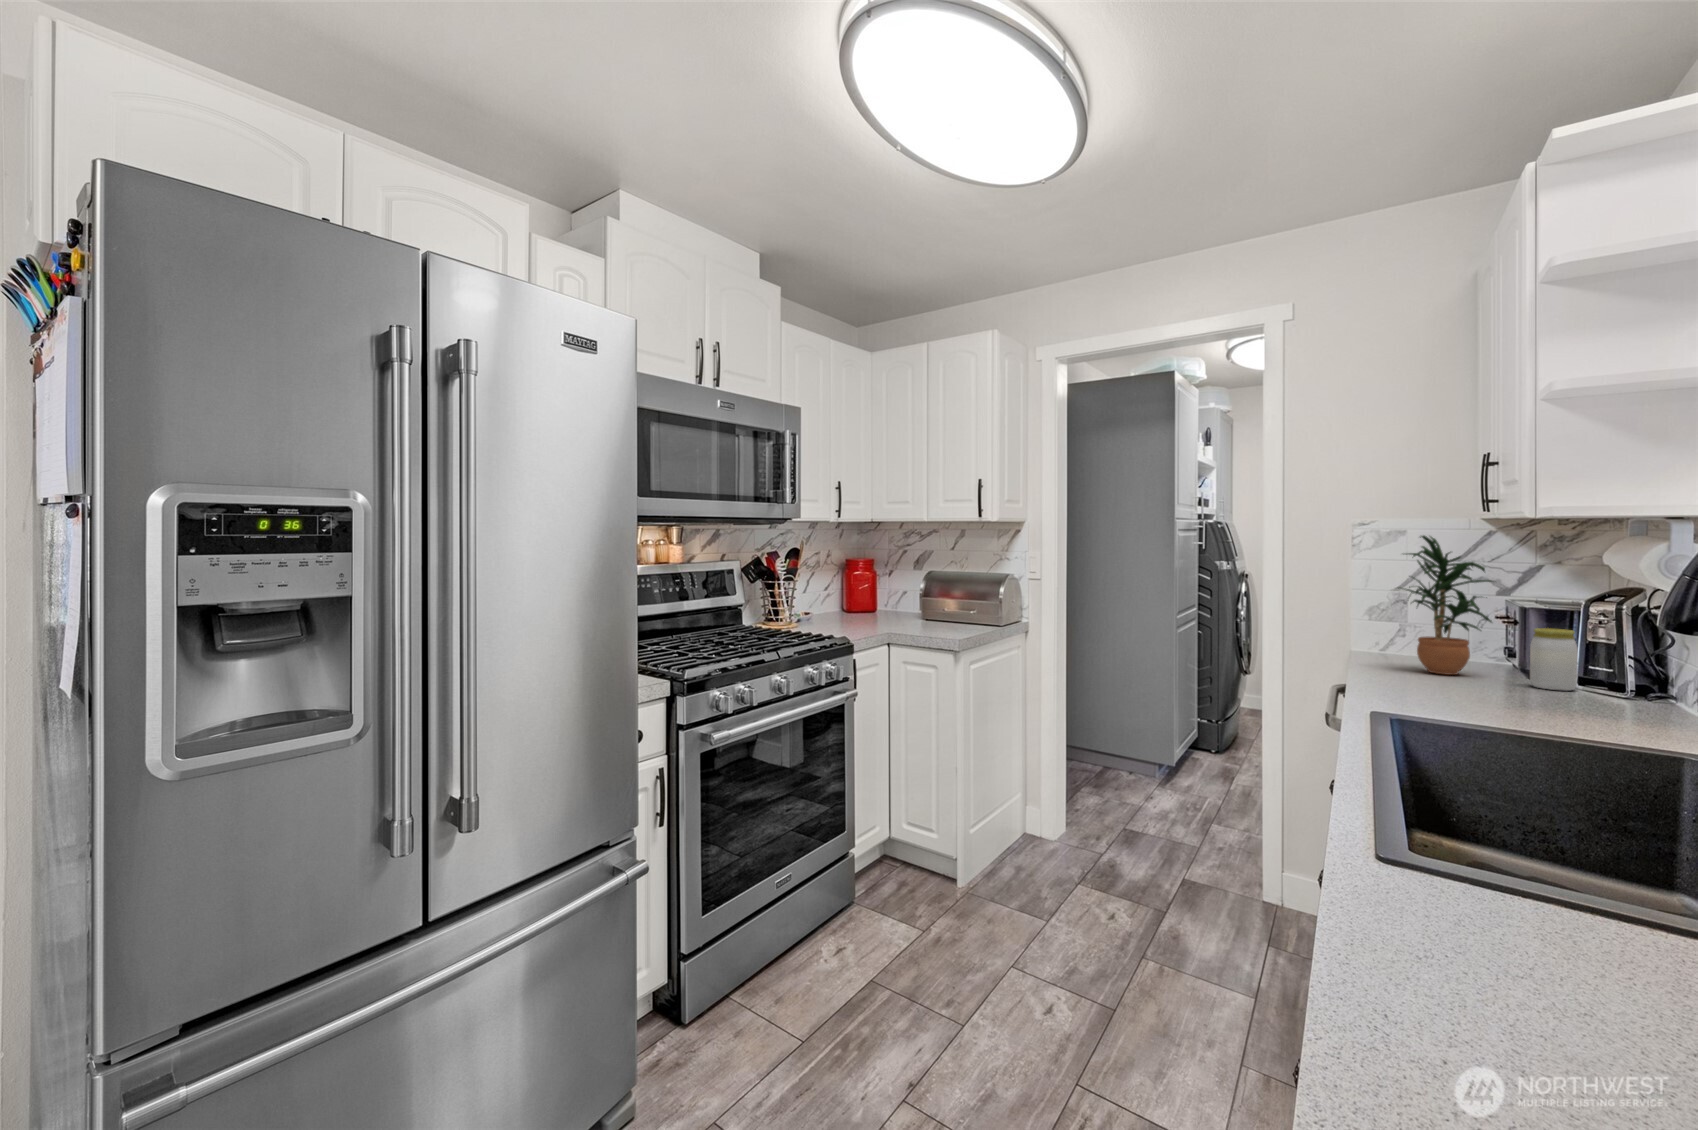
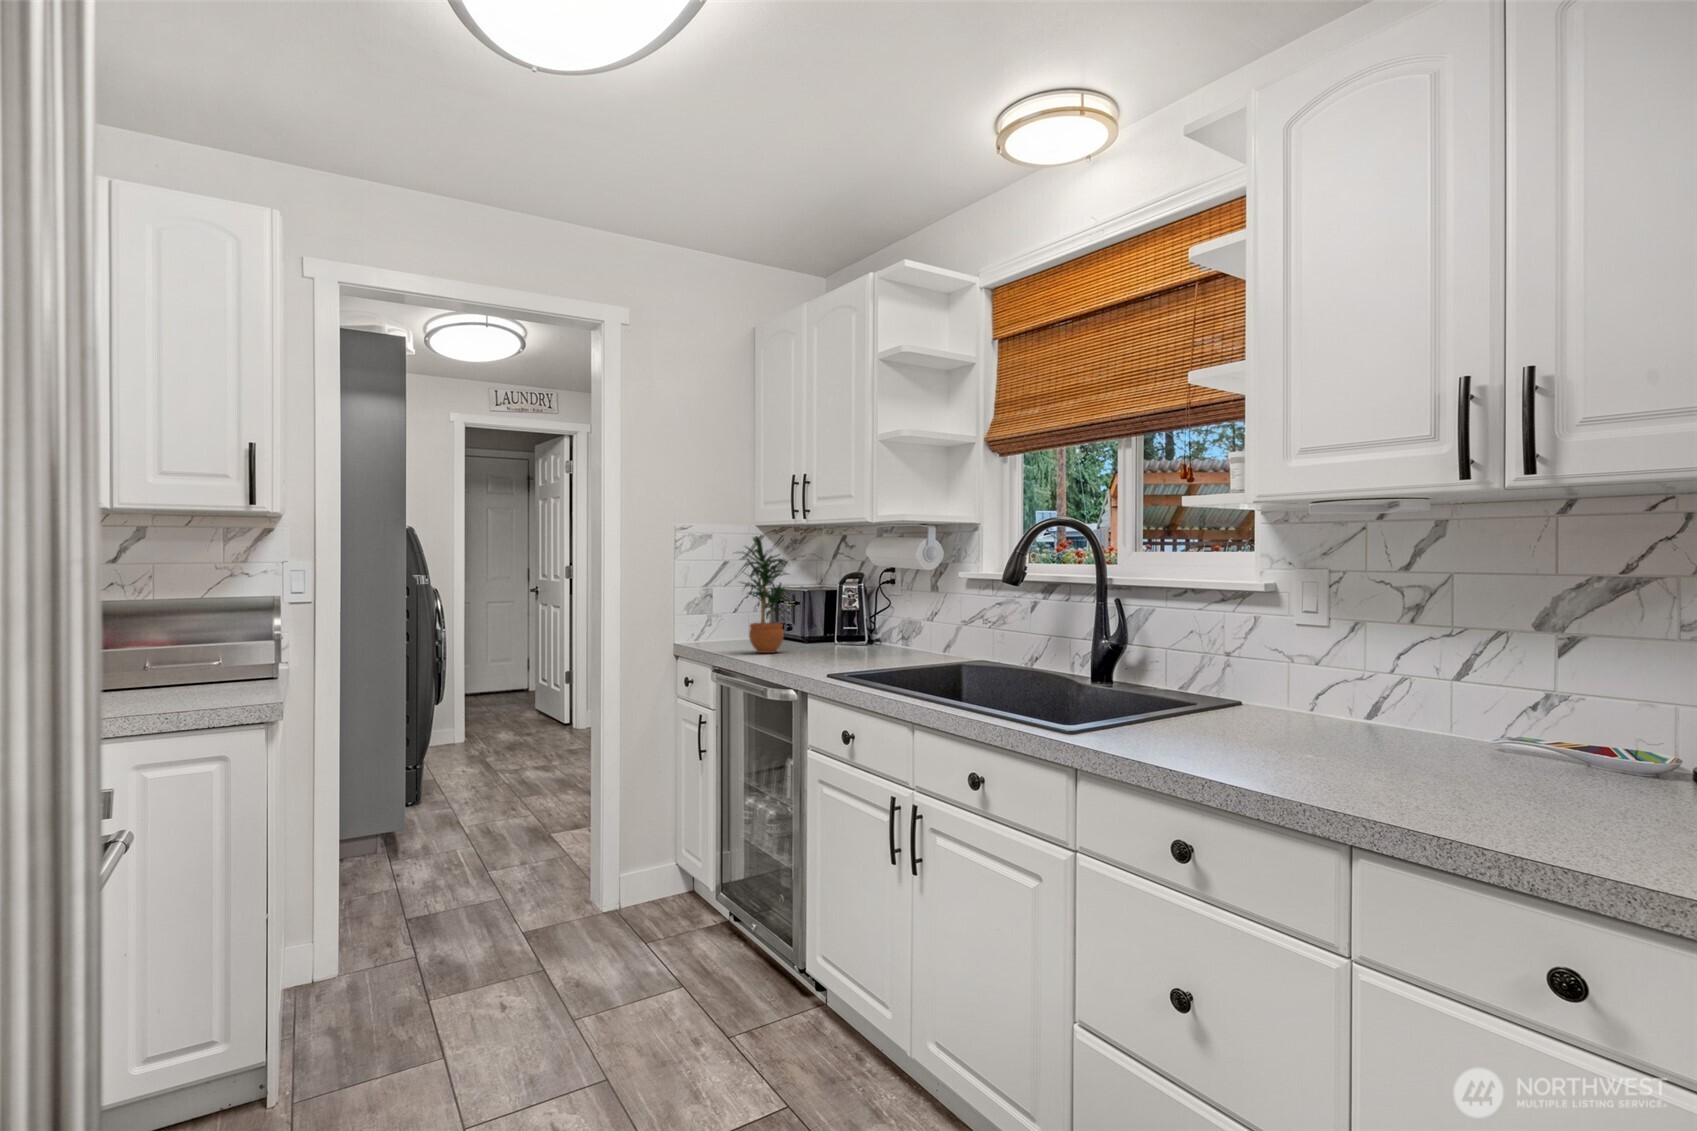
jar: present [1530,628,1578,690] -> none [824,607,850,652]

